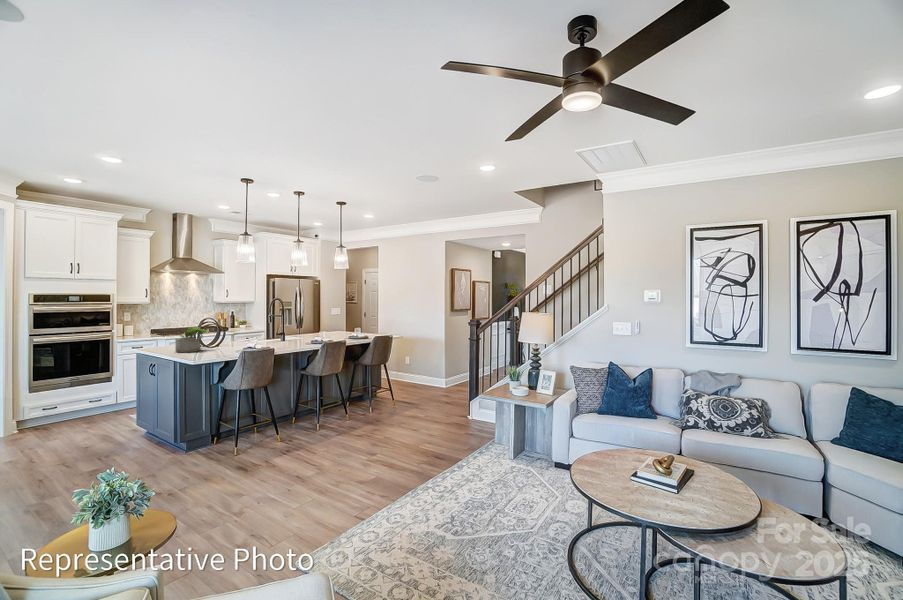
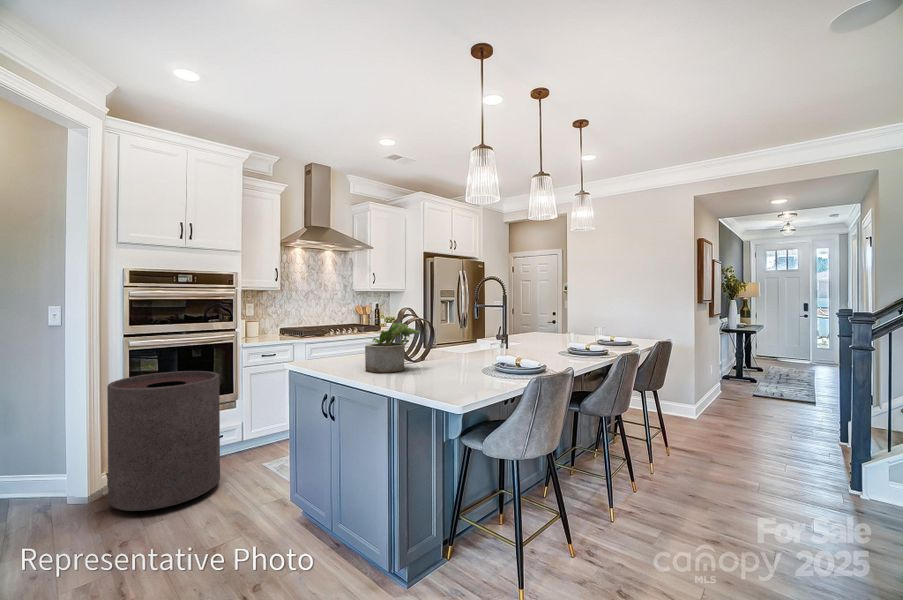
trash can: none [19,357,97,437] -> present [107,371,220,511]

